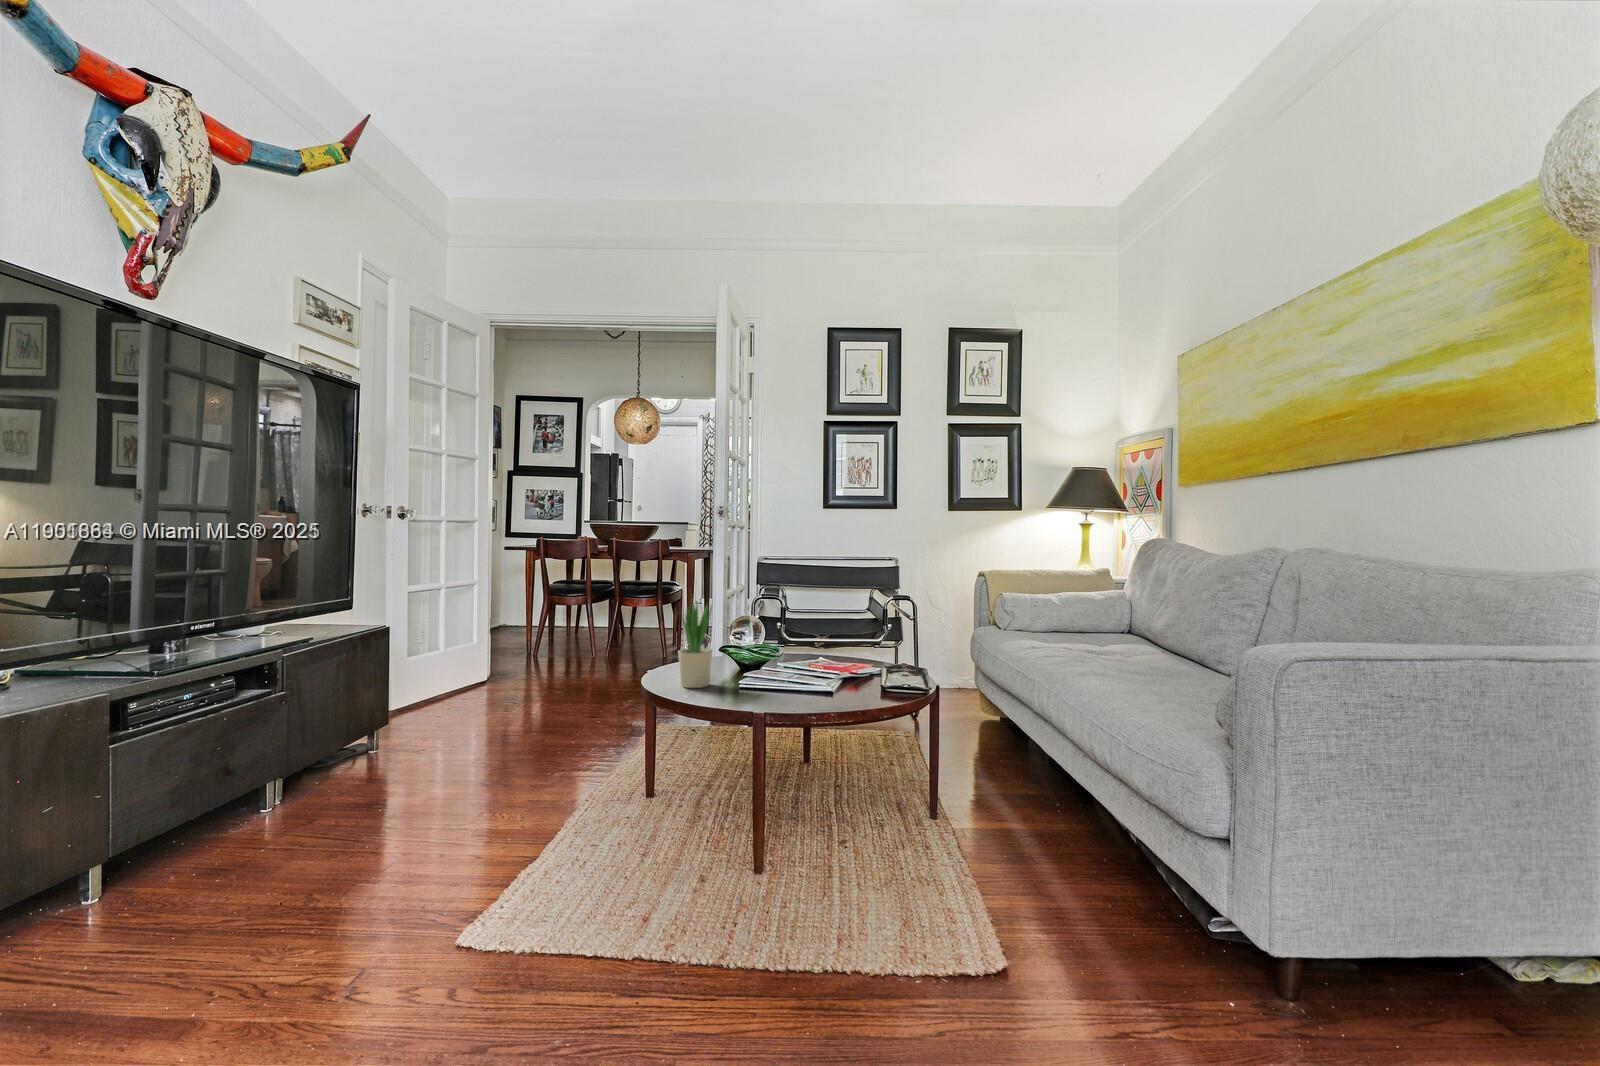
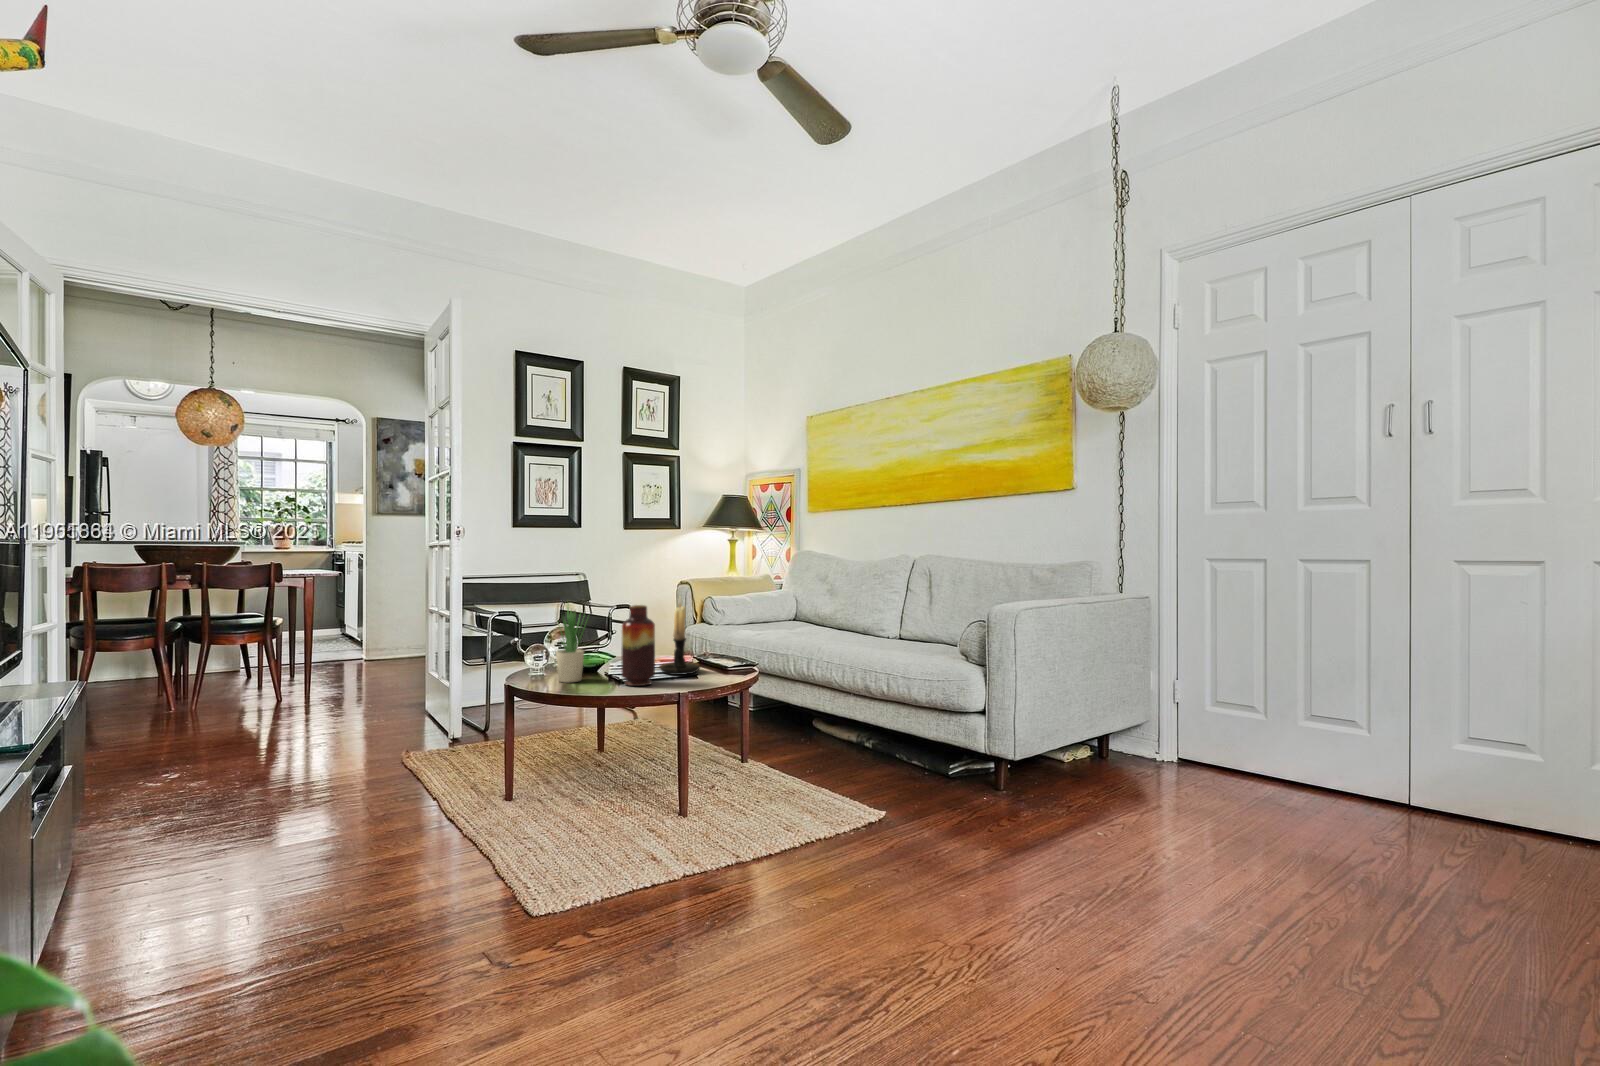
candle holder: none [807,590,860,694] -> present [659,597,700,675]
vase: none [730,601,771,704] -> present [622,605,655,686]

